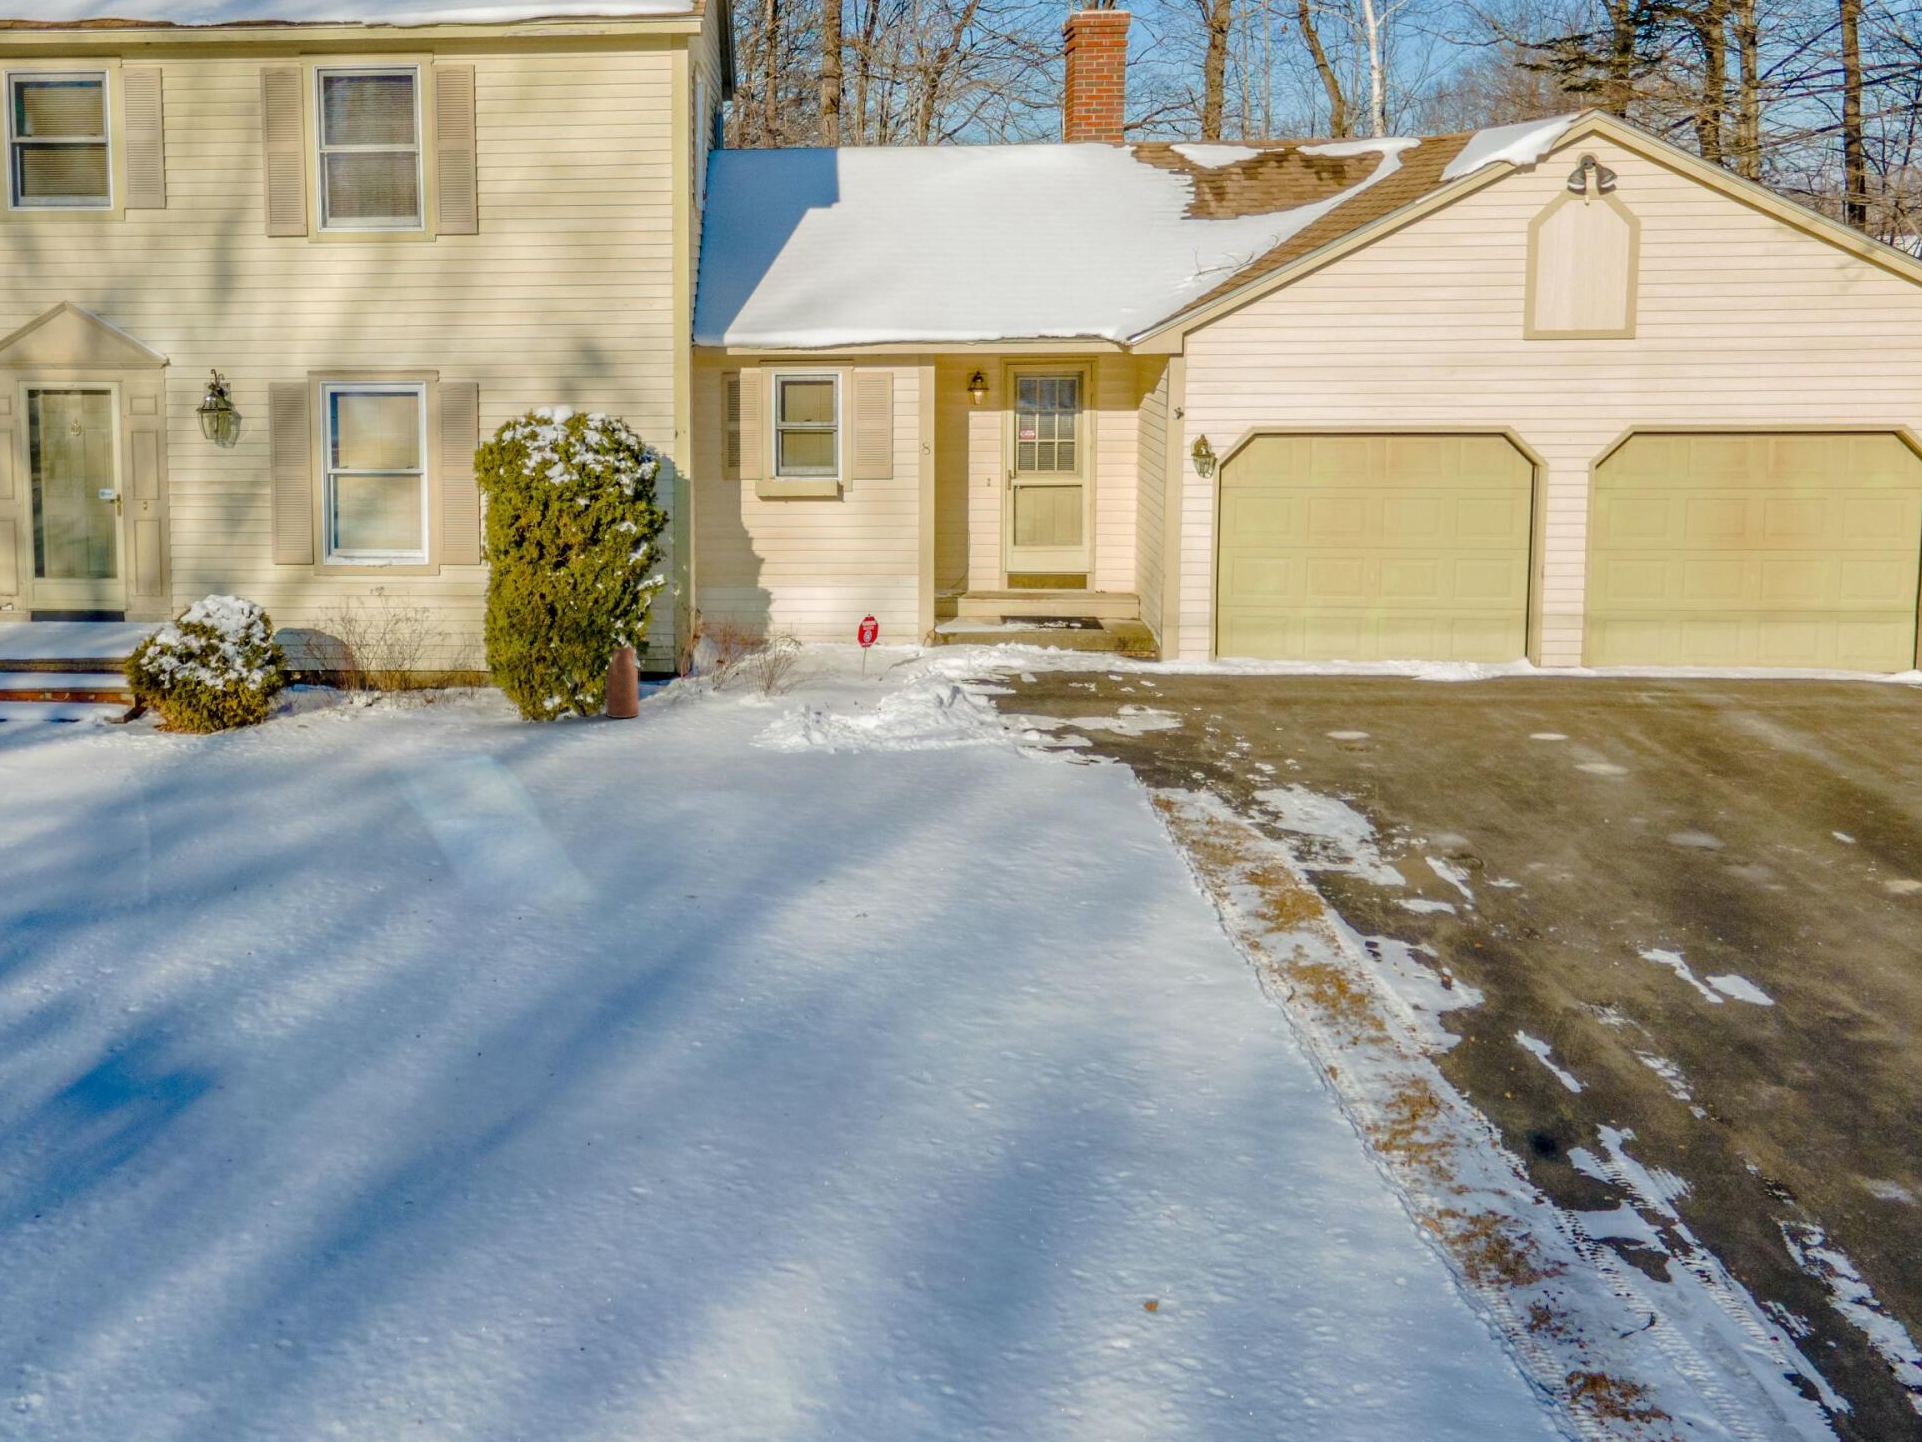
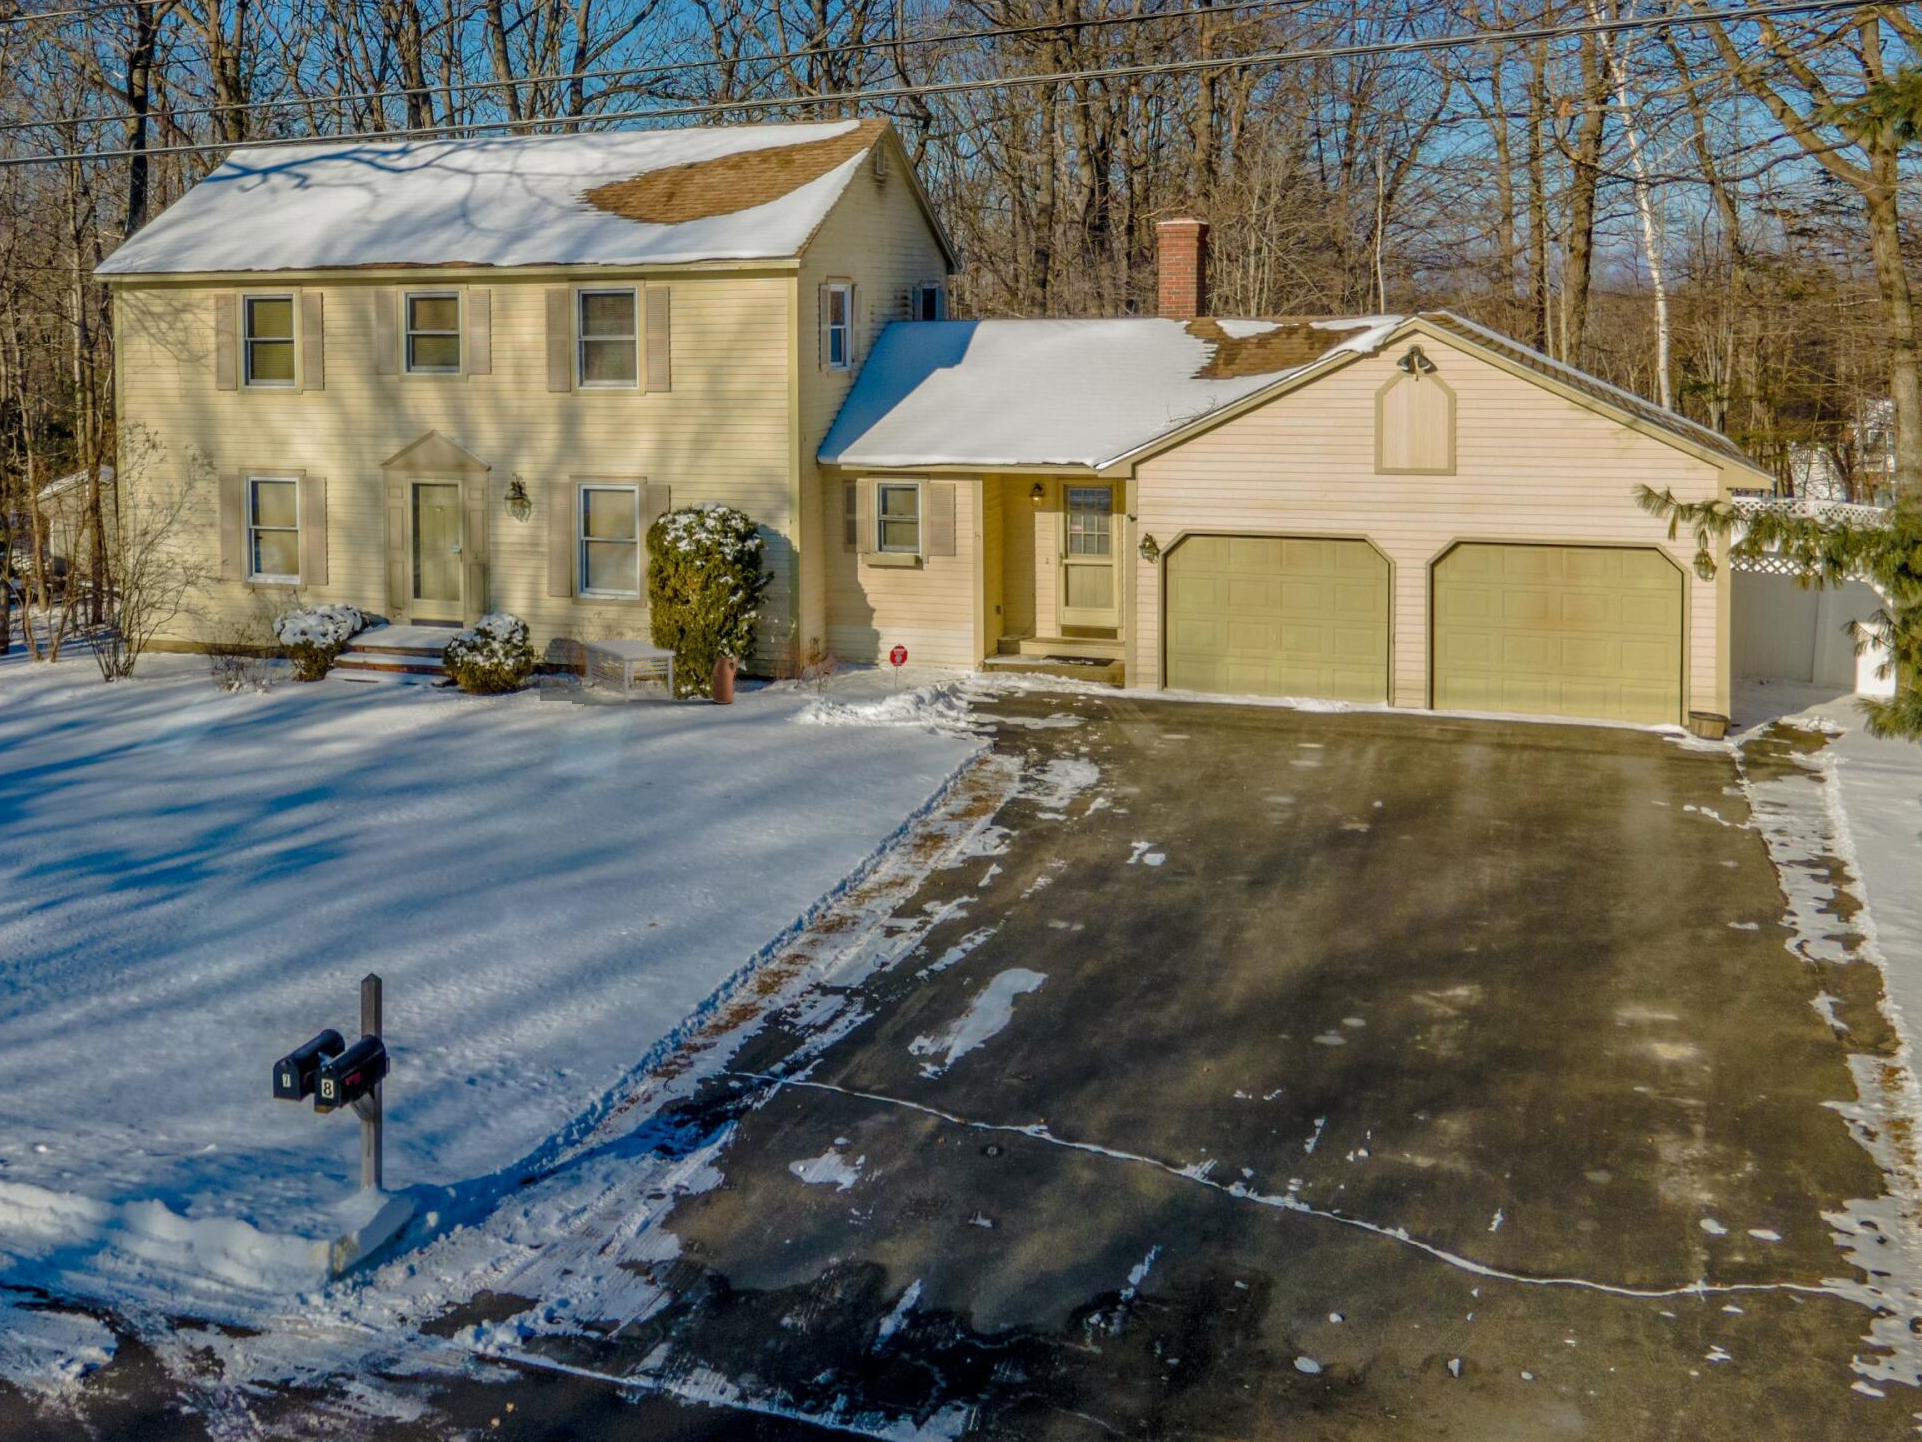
storage bench: none [369,625,544,728] -> present [584,638,675,702]

